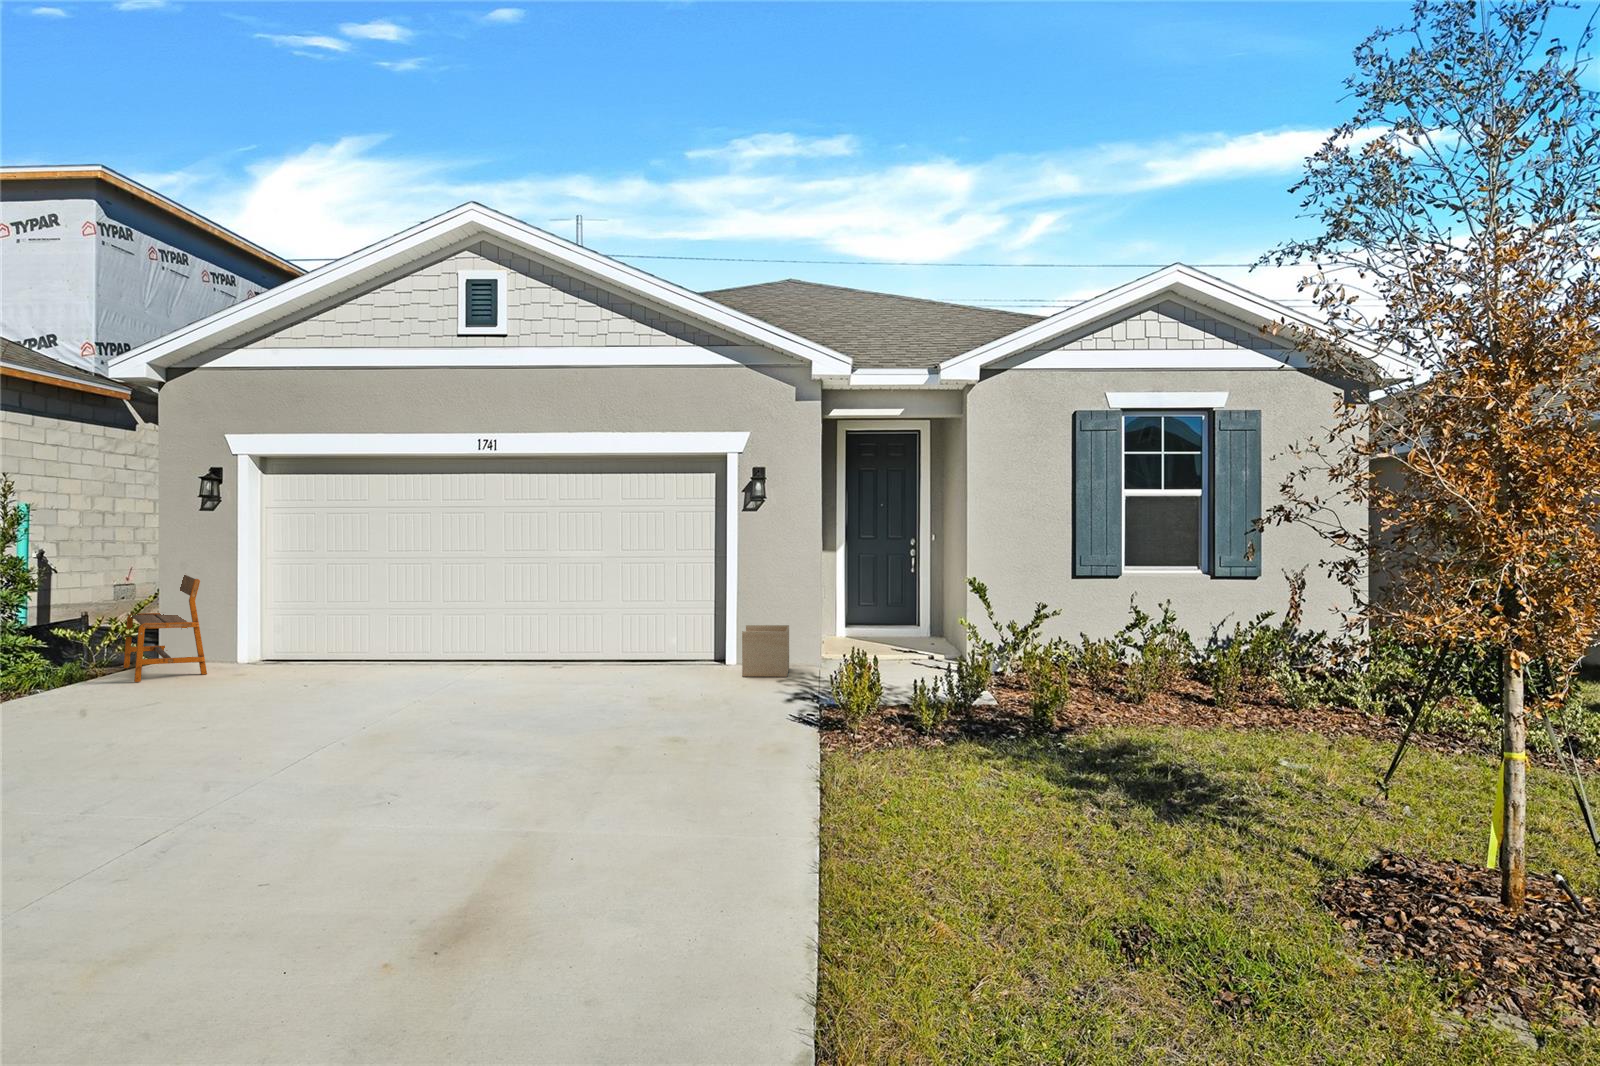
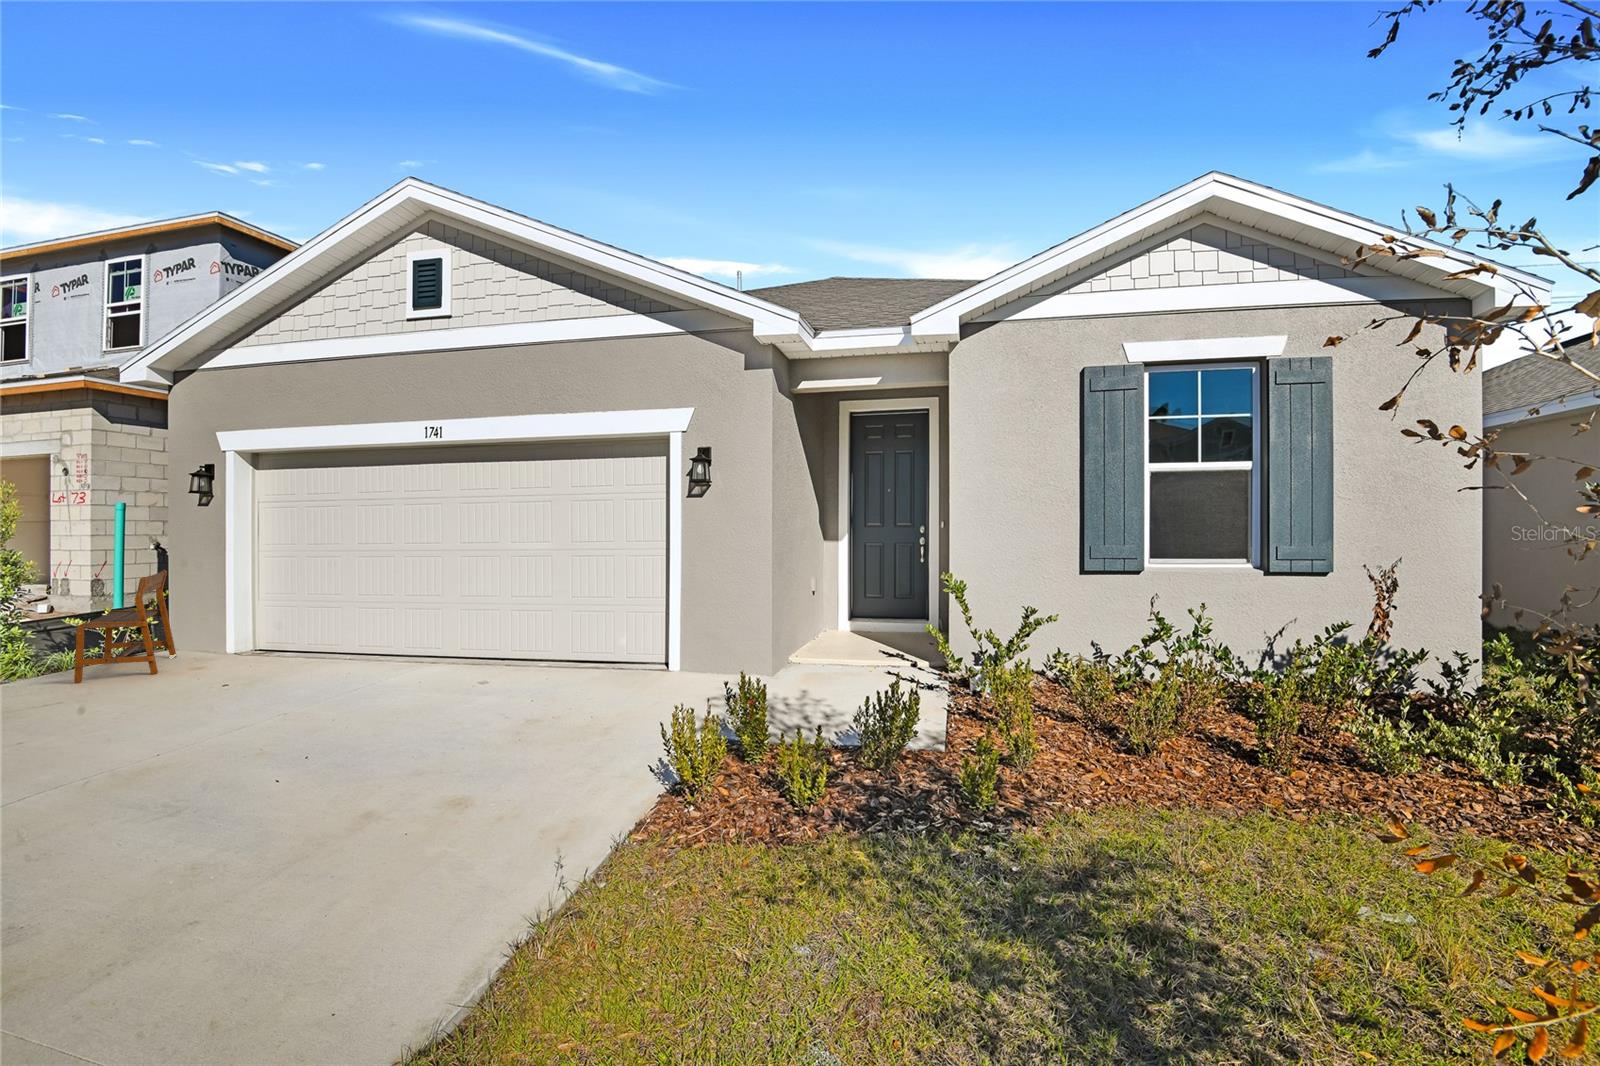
cardboard box: present [742,625,789,677] -> none [670,629,737,692]

